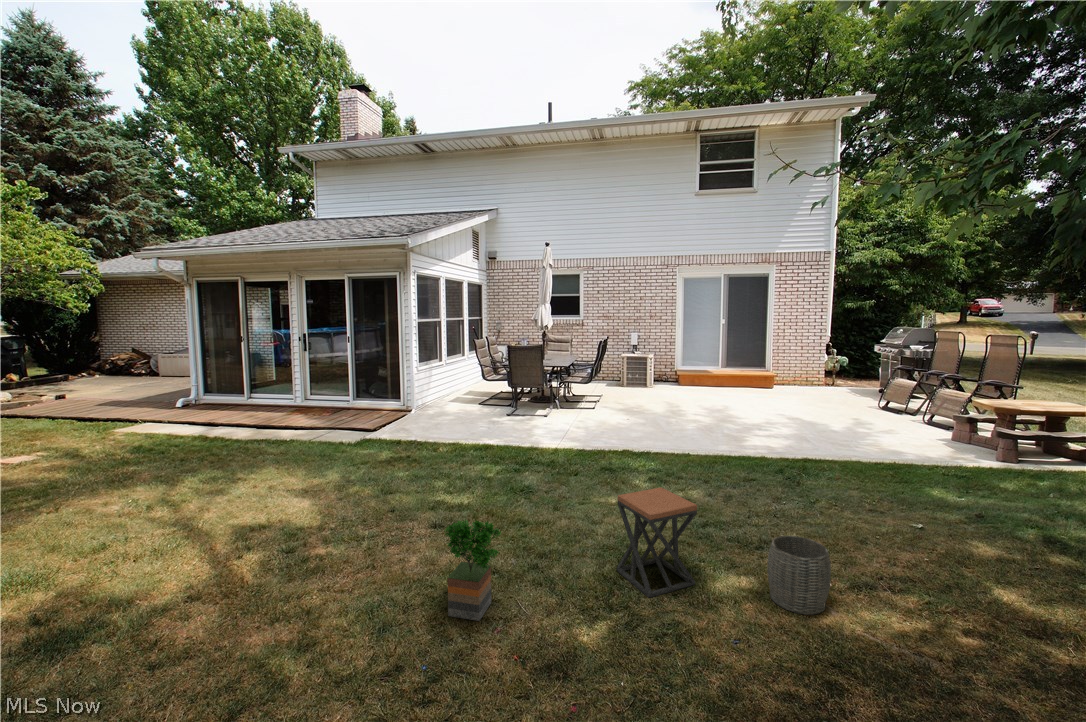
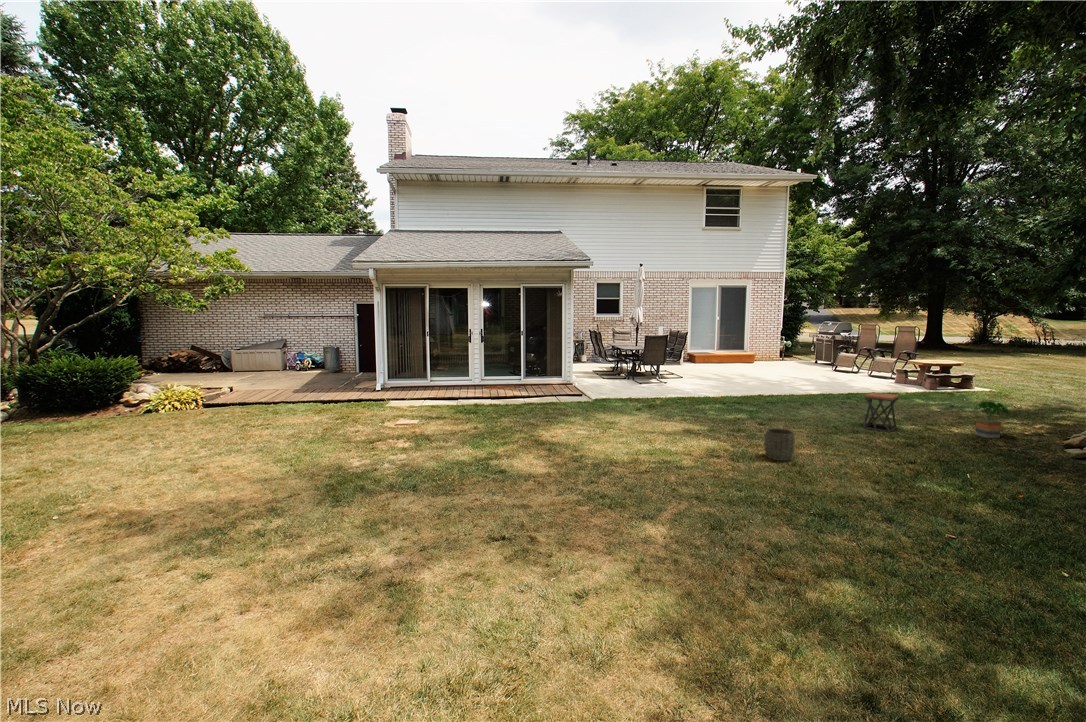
potted tree: present [444,519,501,621] -> present [974,401,1010,438]
woven basket: present [767,536,831,615] -> present [765,428,795,461]

